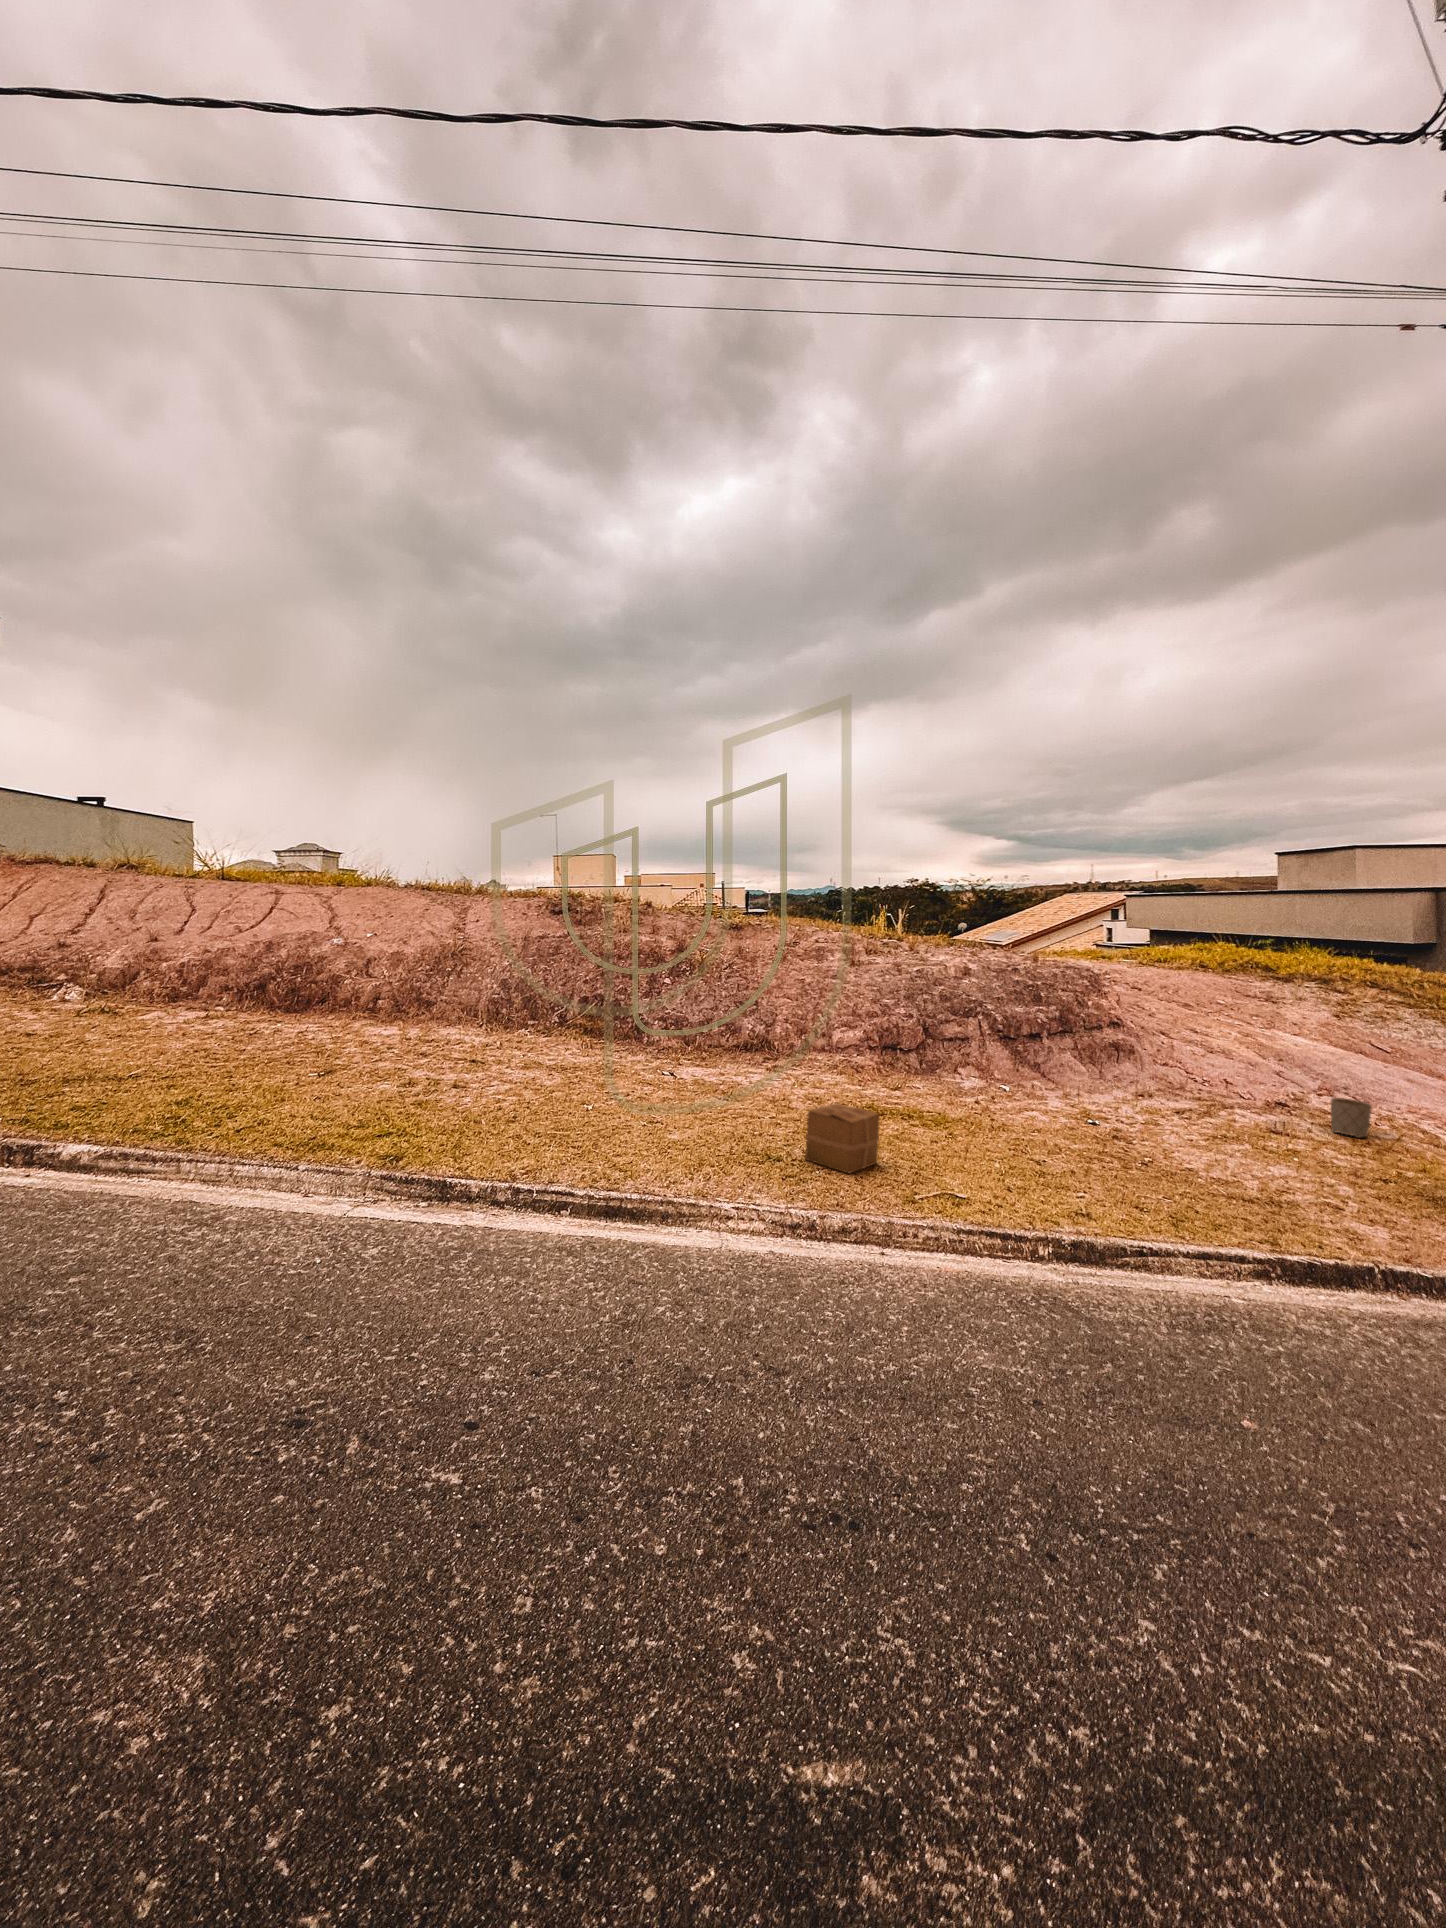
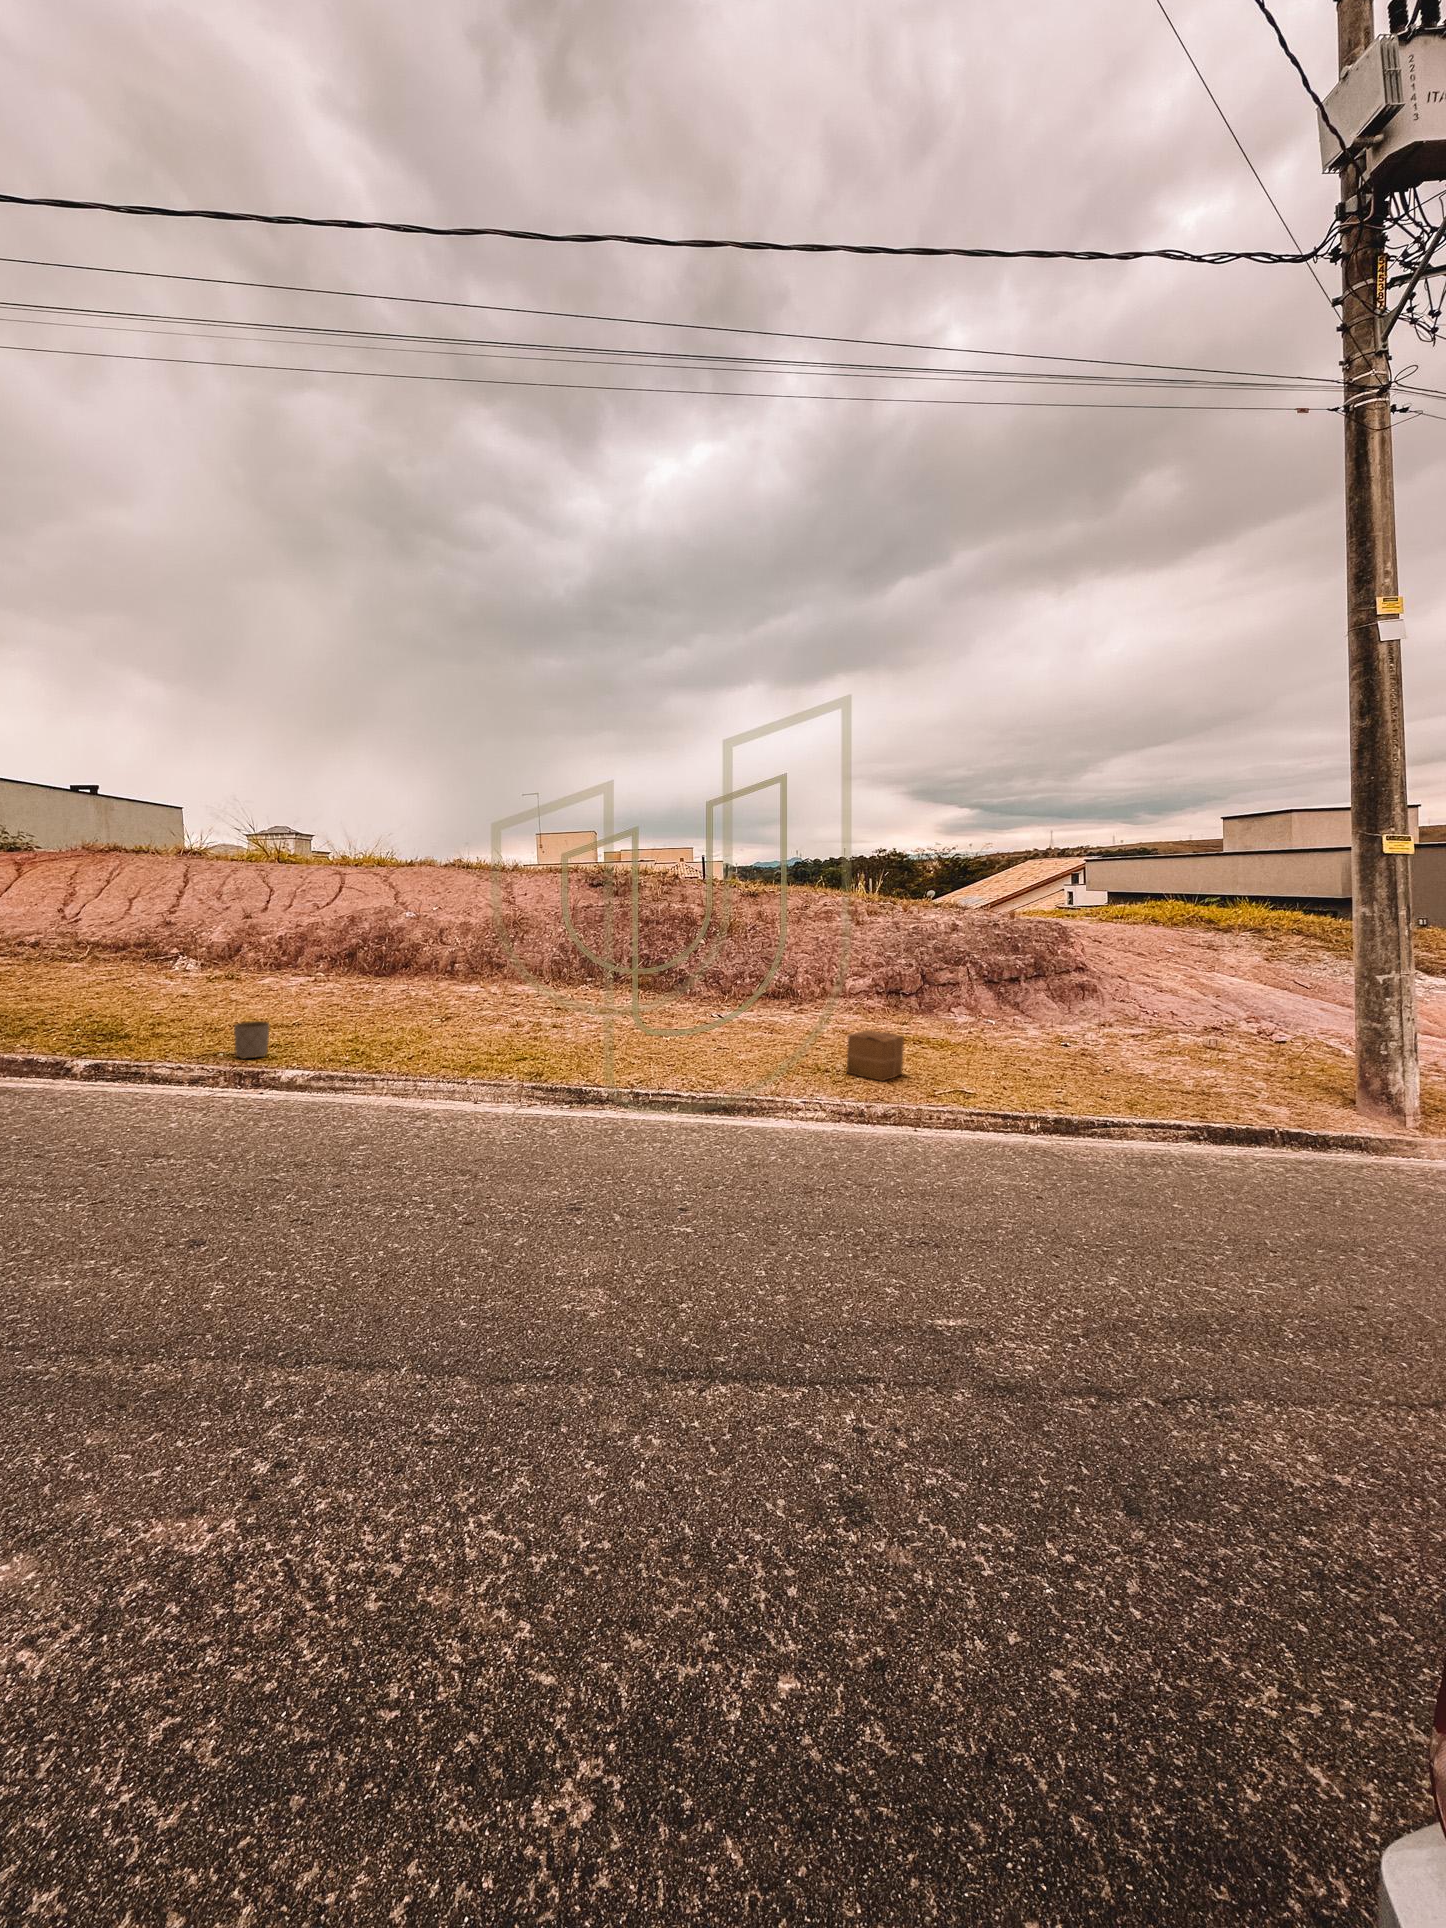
planter: present [1331,1098,1372,1138] -> present [234,1021,269,1059]

